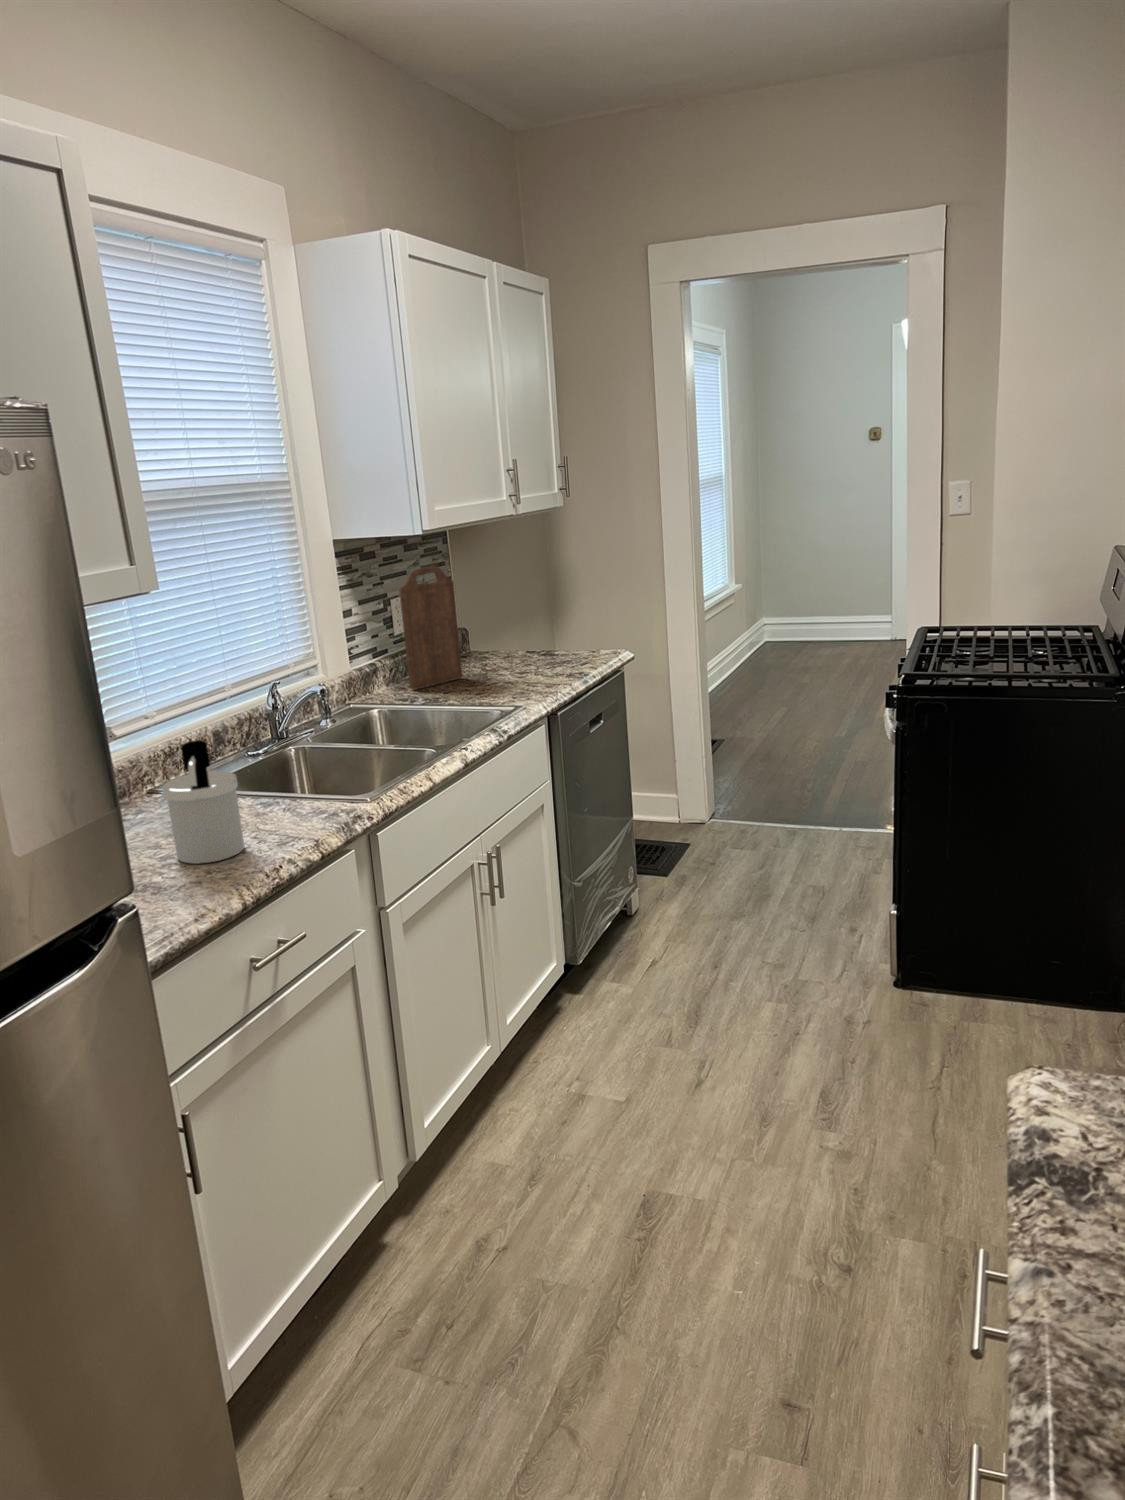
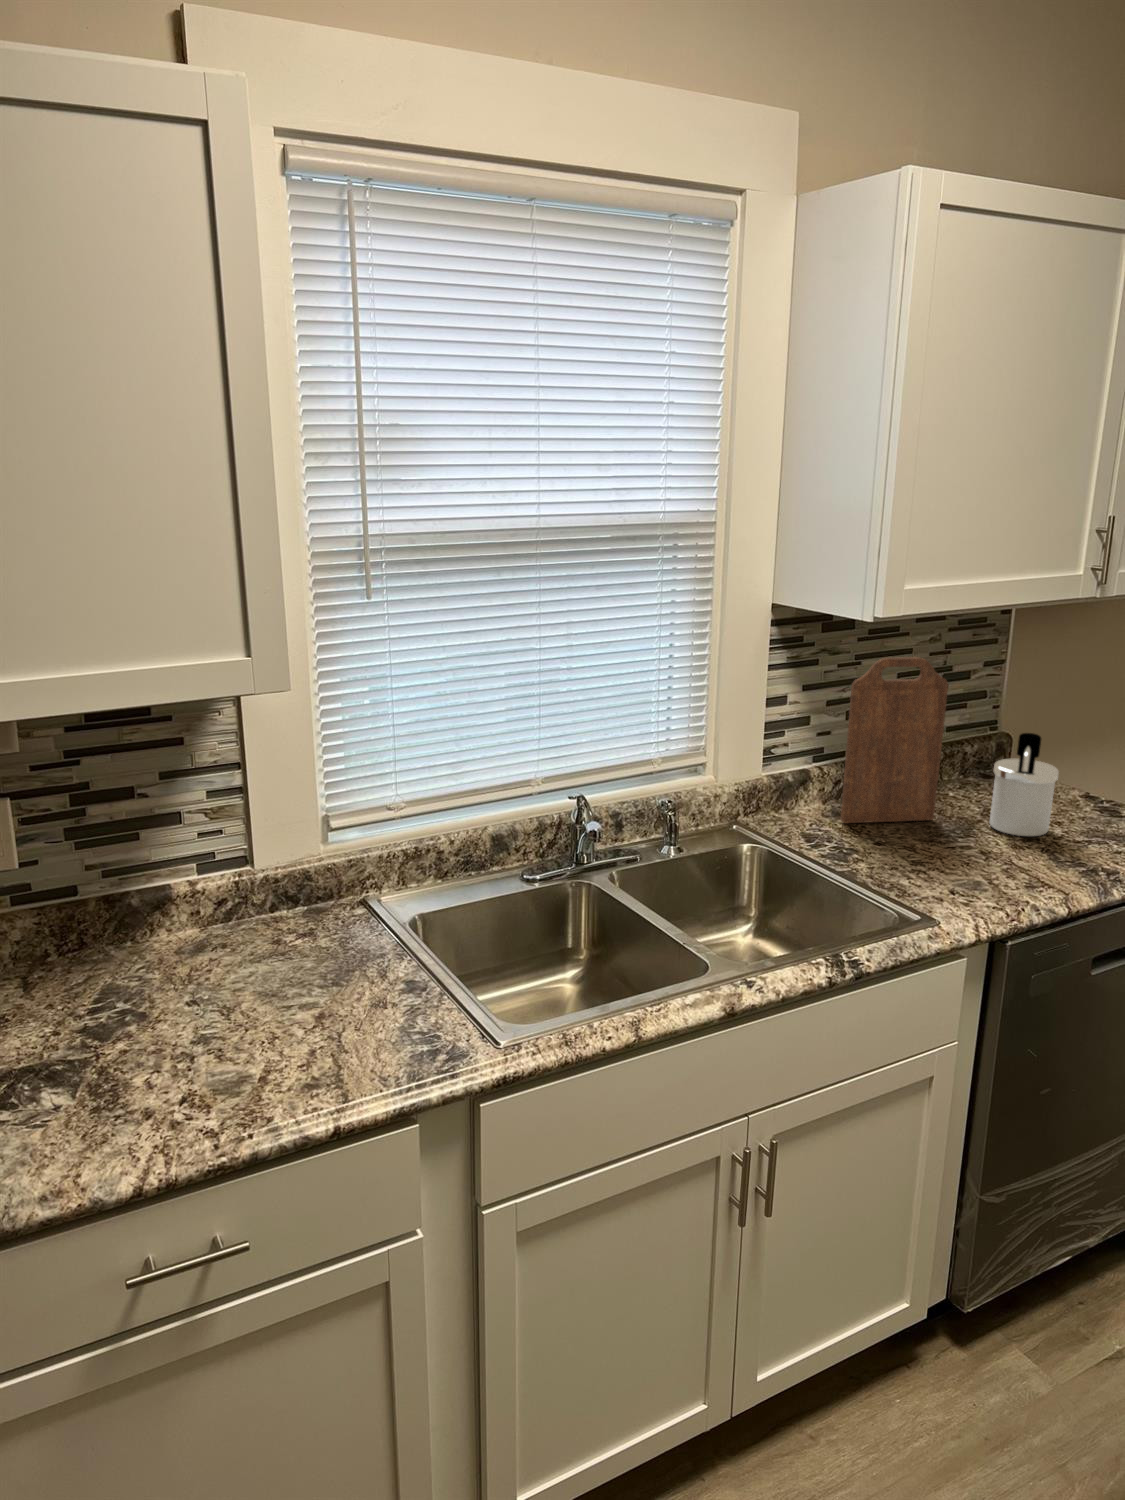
soap dispenser: present [163,740,244,864] -> present [990,733,1059,836]

